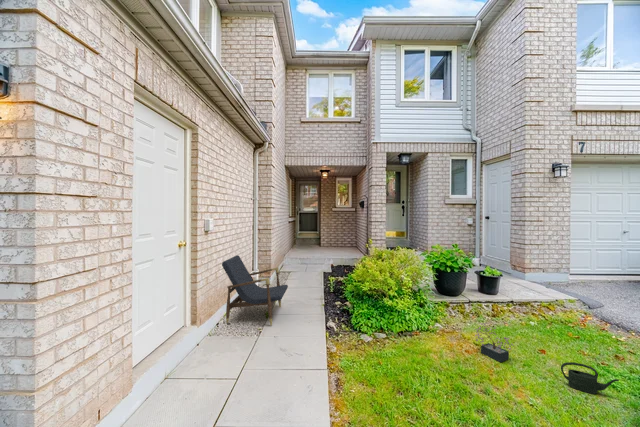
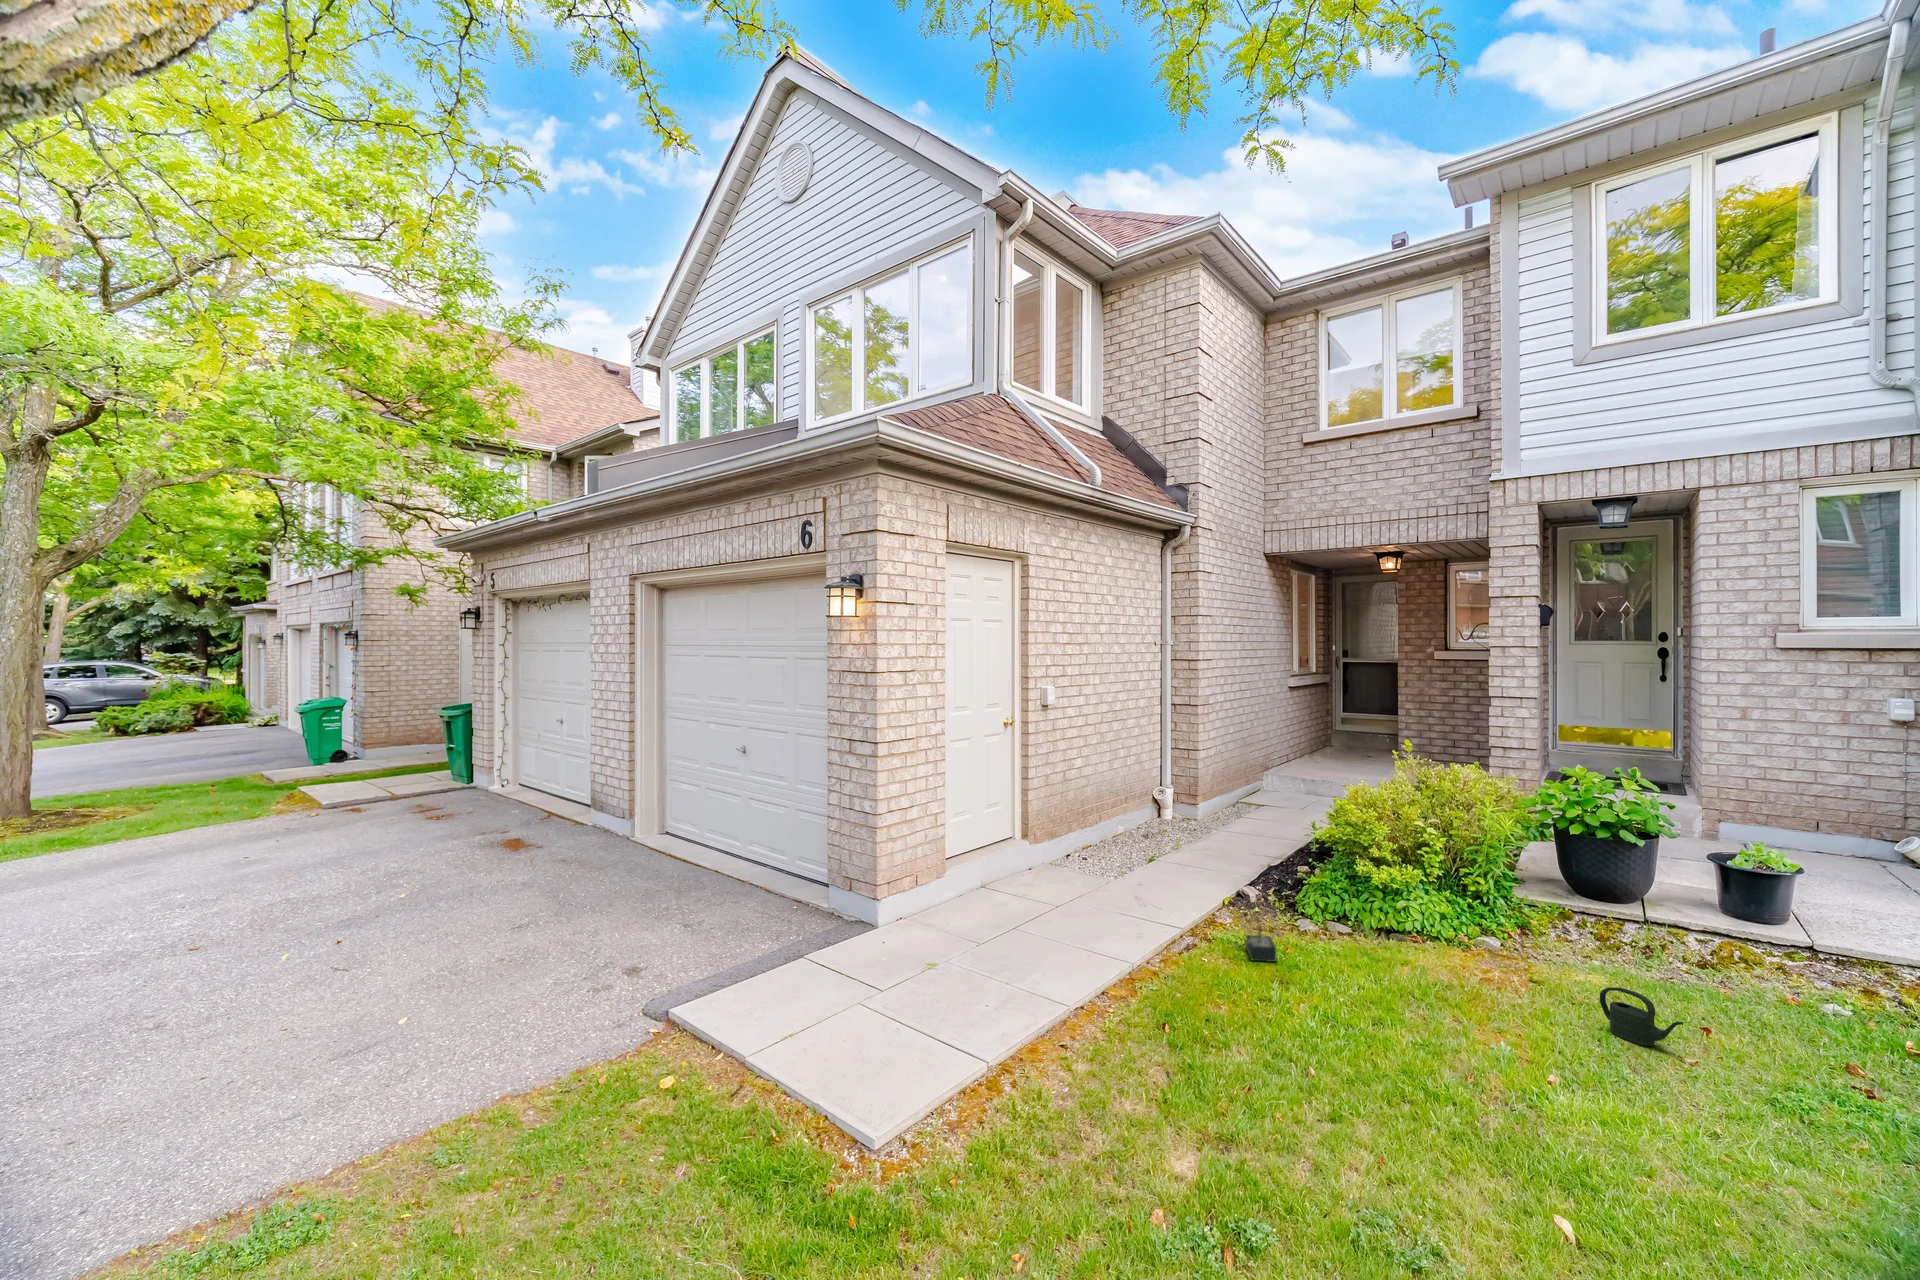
lounge chair: present [222,255,288,326] -> none [1075,753,1198,876]
decorative plant: present [475,323,513,362] -> present [1235,897,1280,962]

